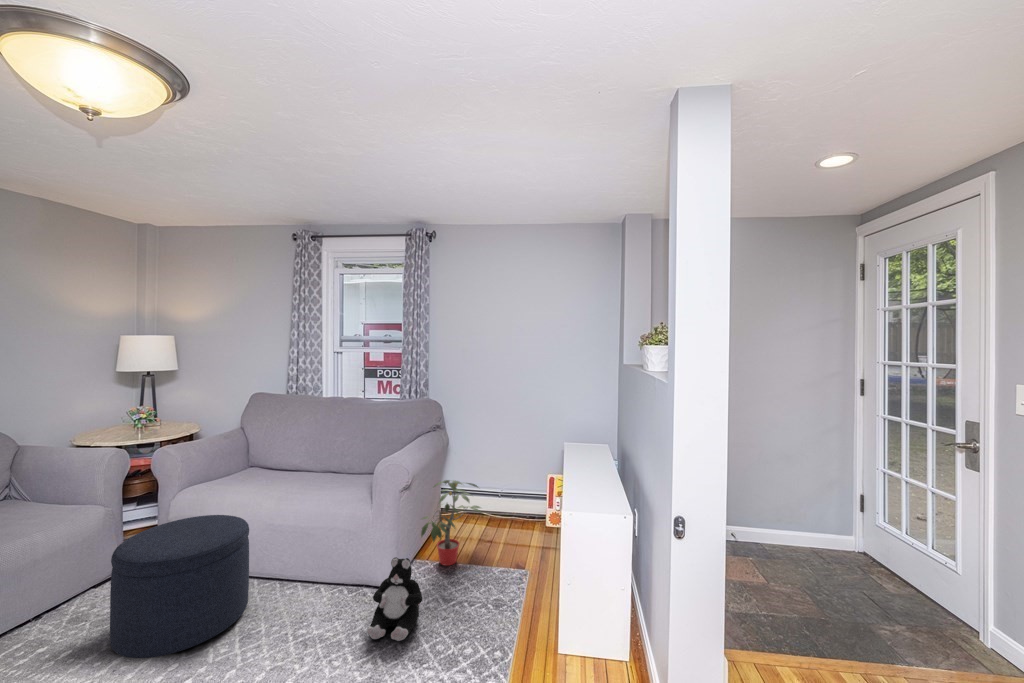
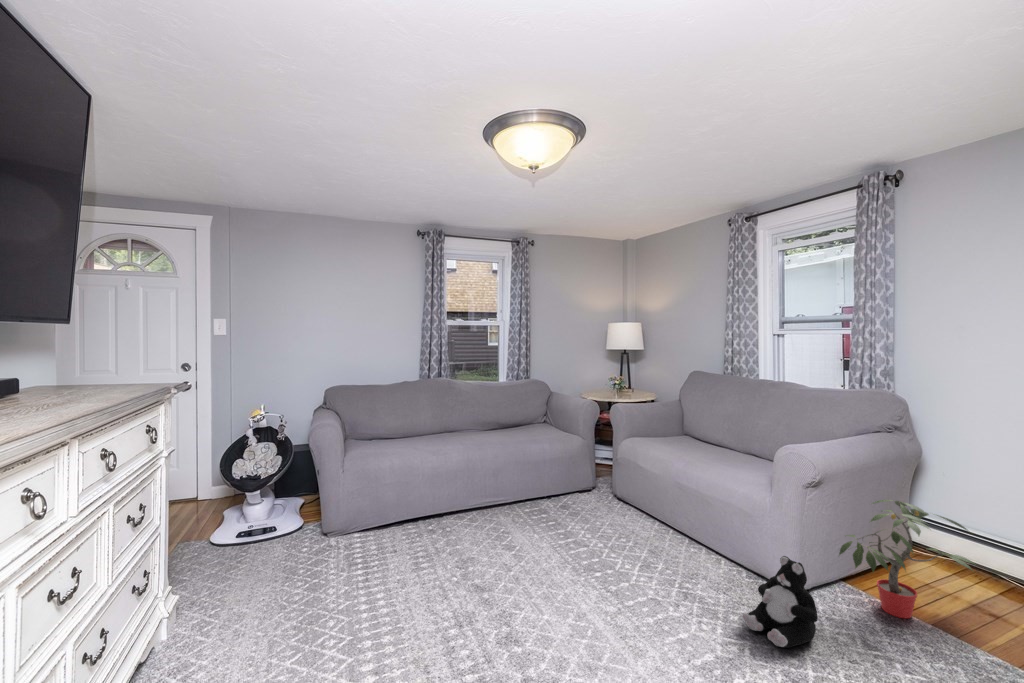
ottoman: present [110,515,249,658] -> none [572,459,659,554]

